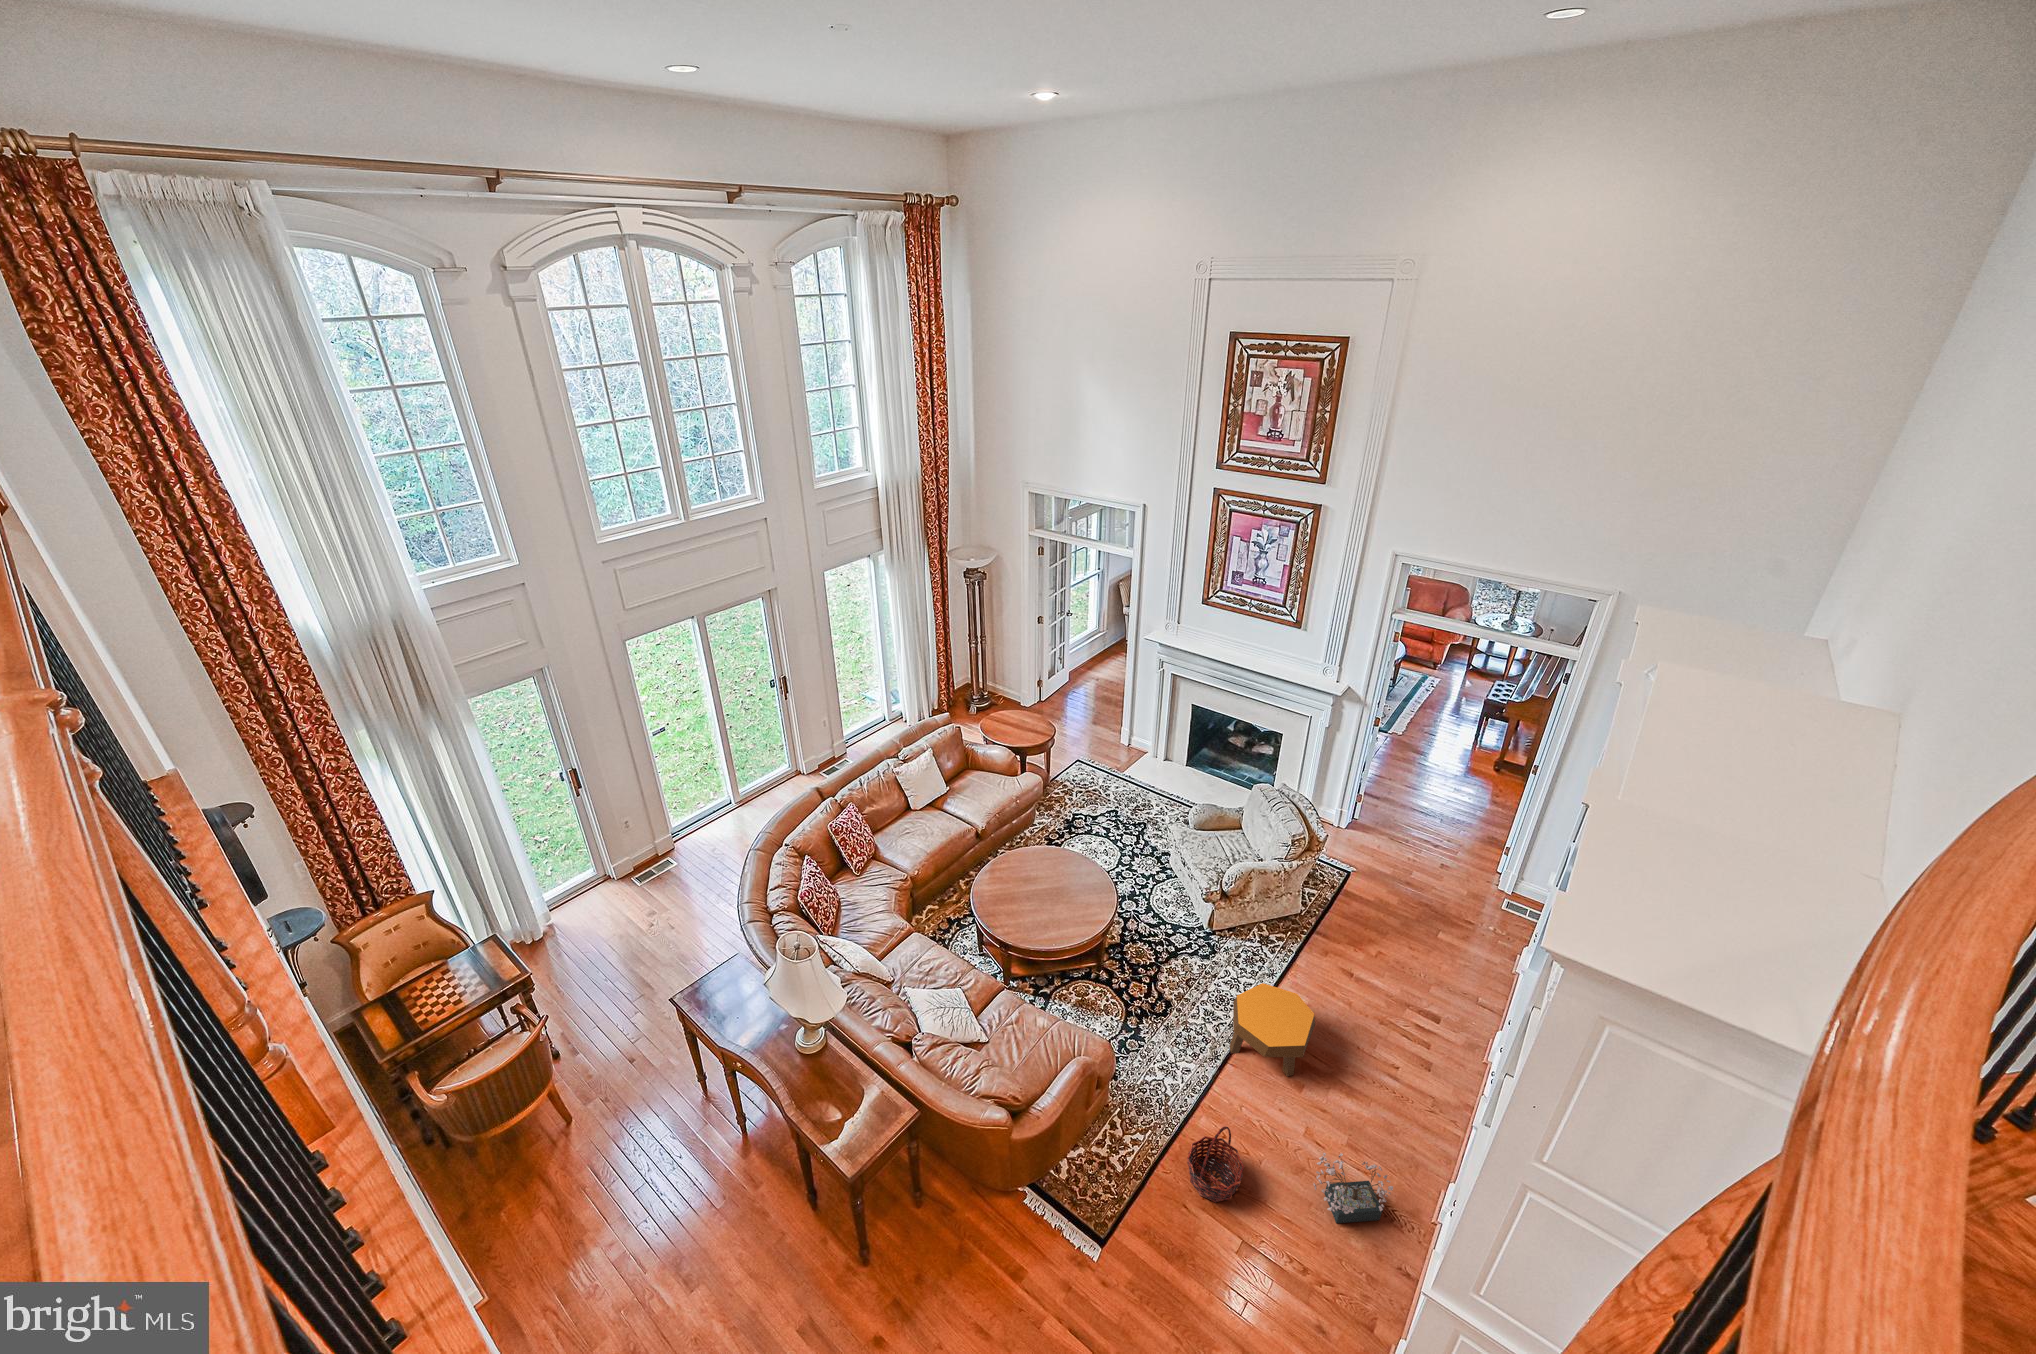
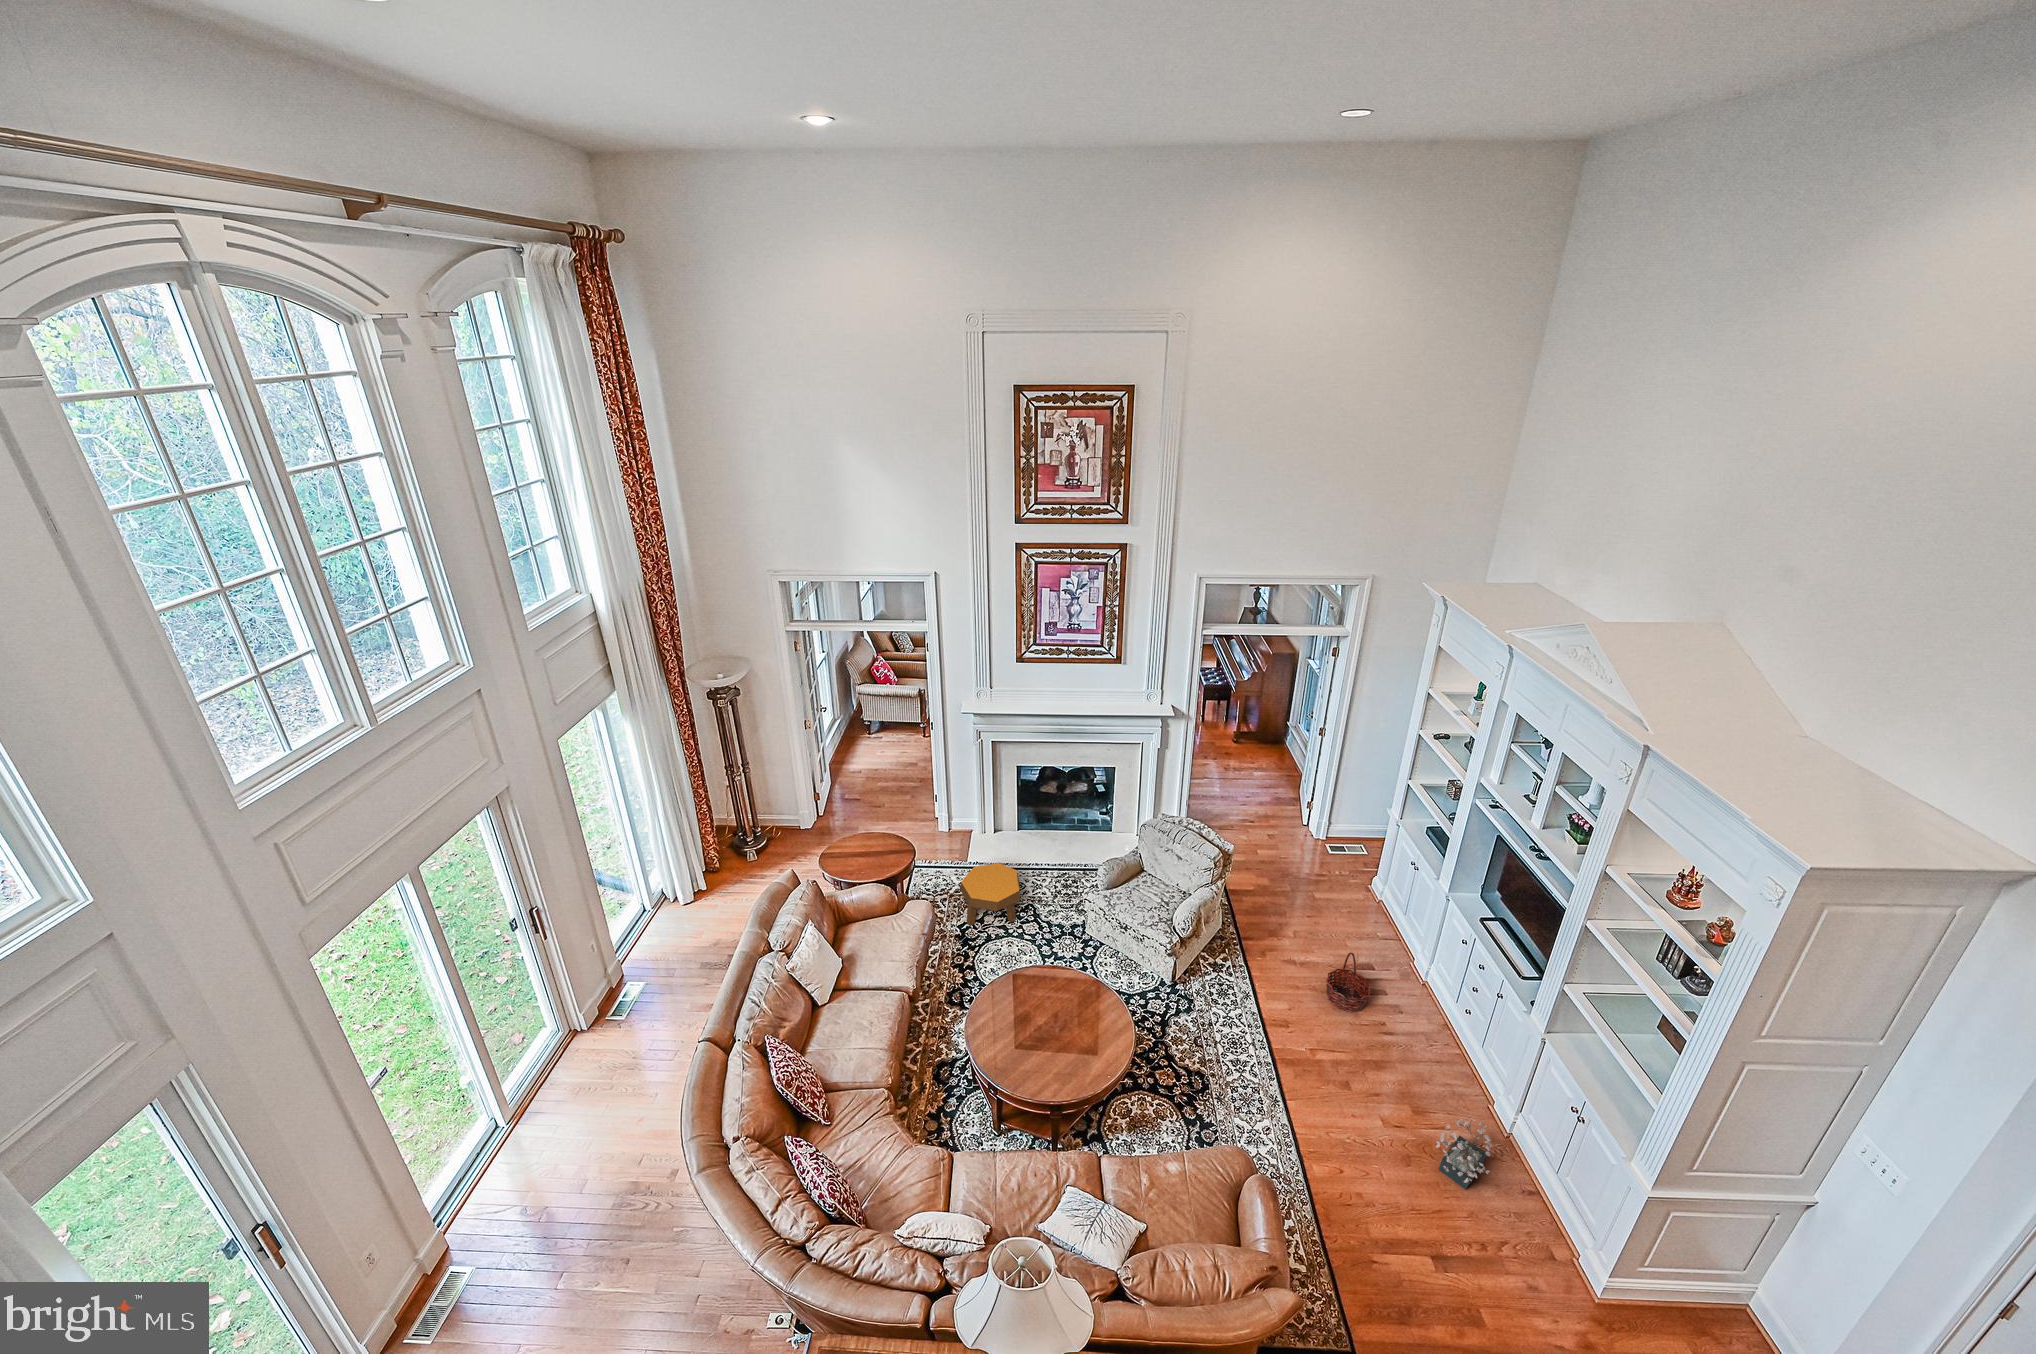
footstool: present [1229,983,1315,1077] -> present [960,863,1020,926]
basket: present [1187,1126,1244,1202] -> present [1326,953,1371,1012]

